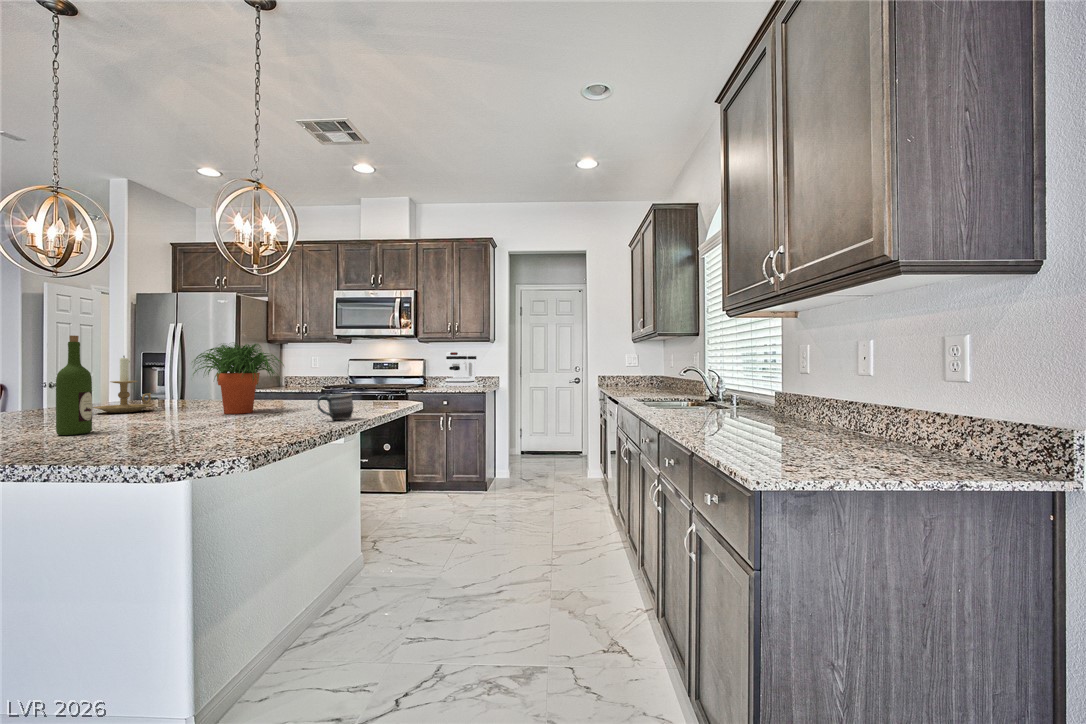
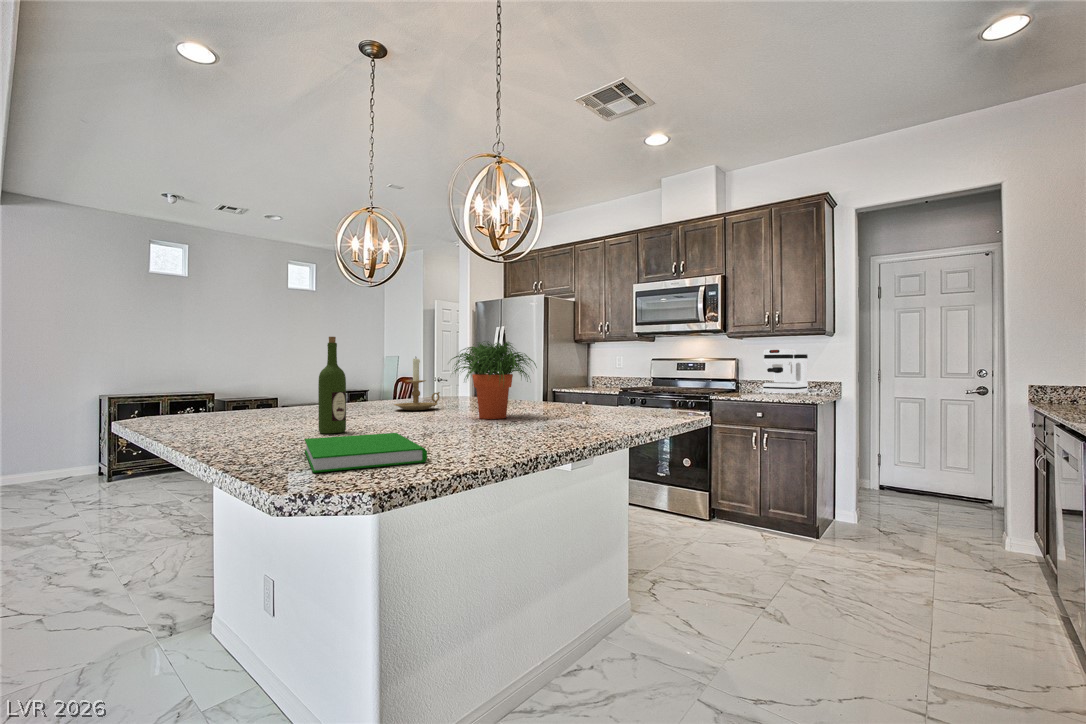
mug: present [317,393,353,420] -> none [541,404,585,439]
book: none [95,424,250,454] -> present [305,433,427,473]

